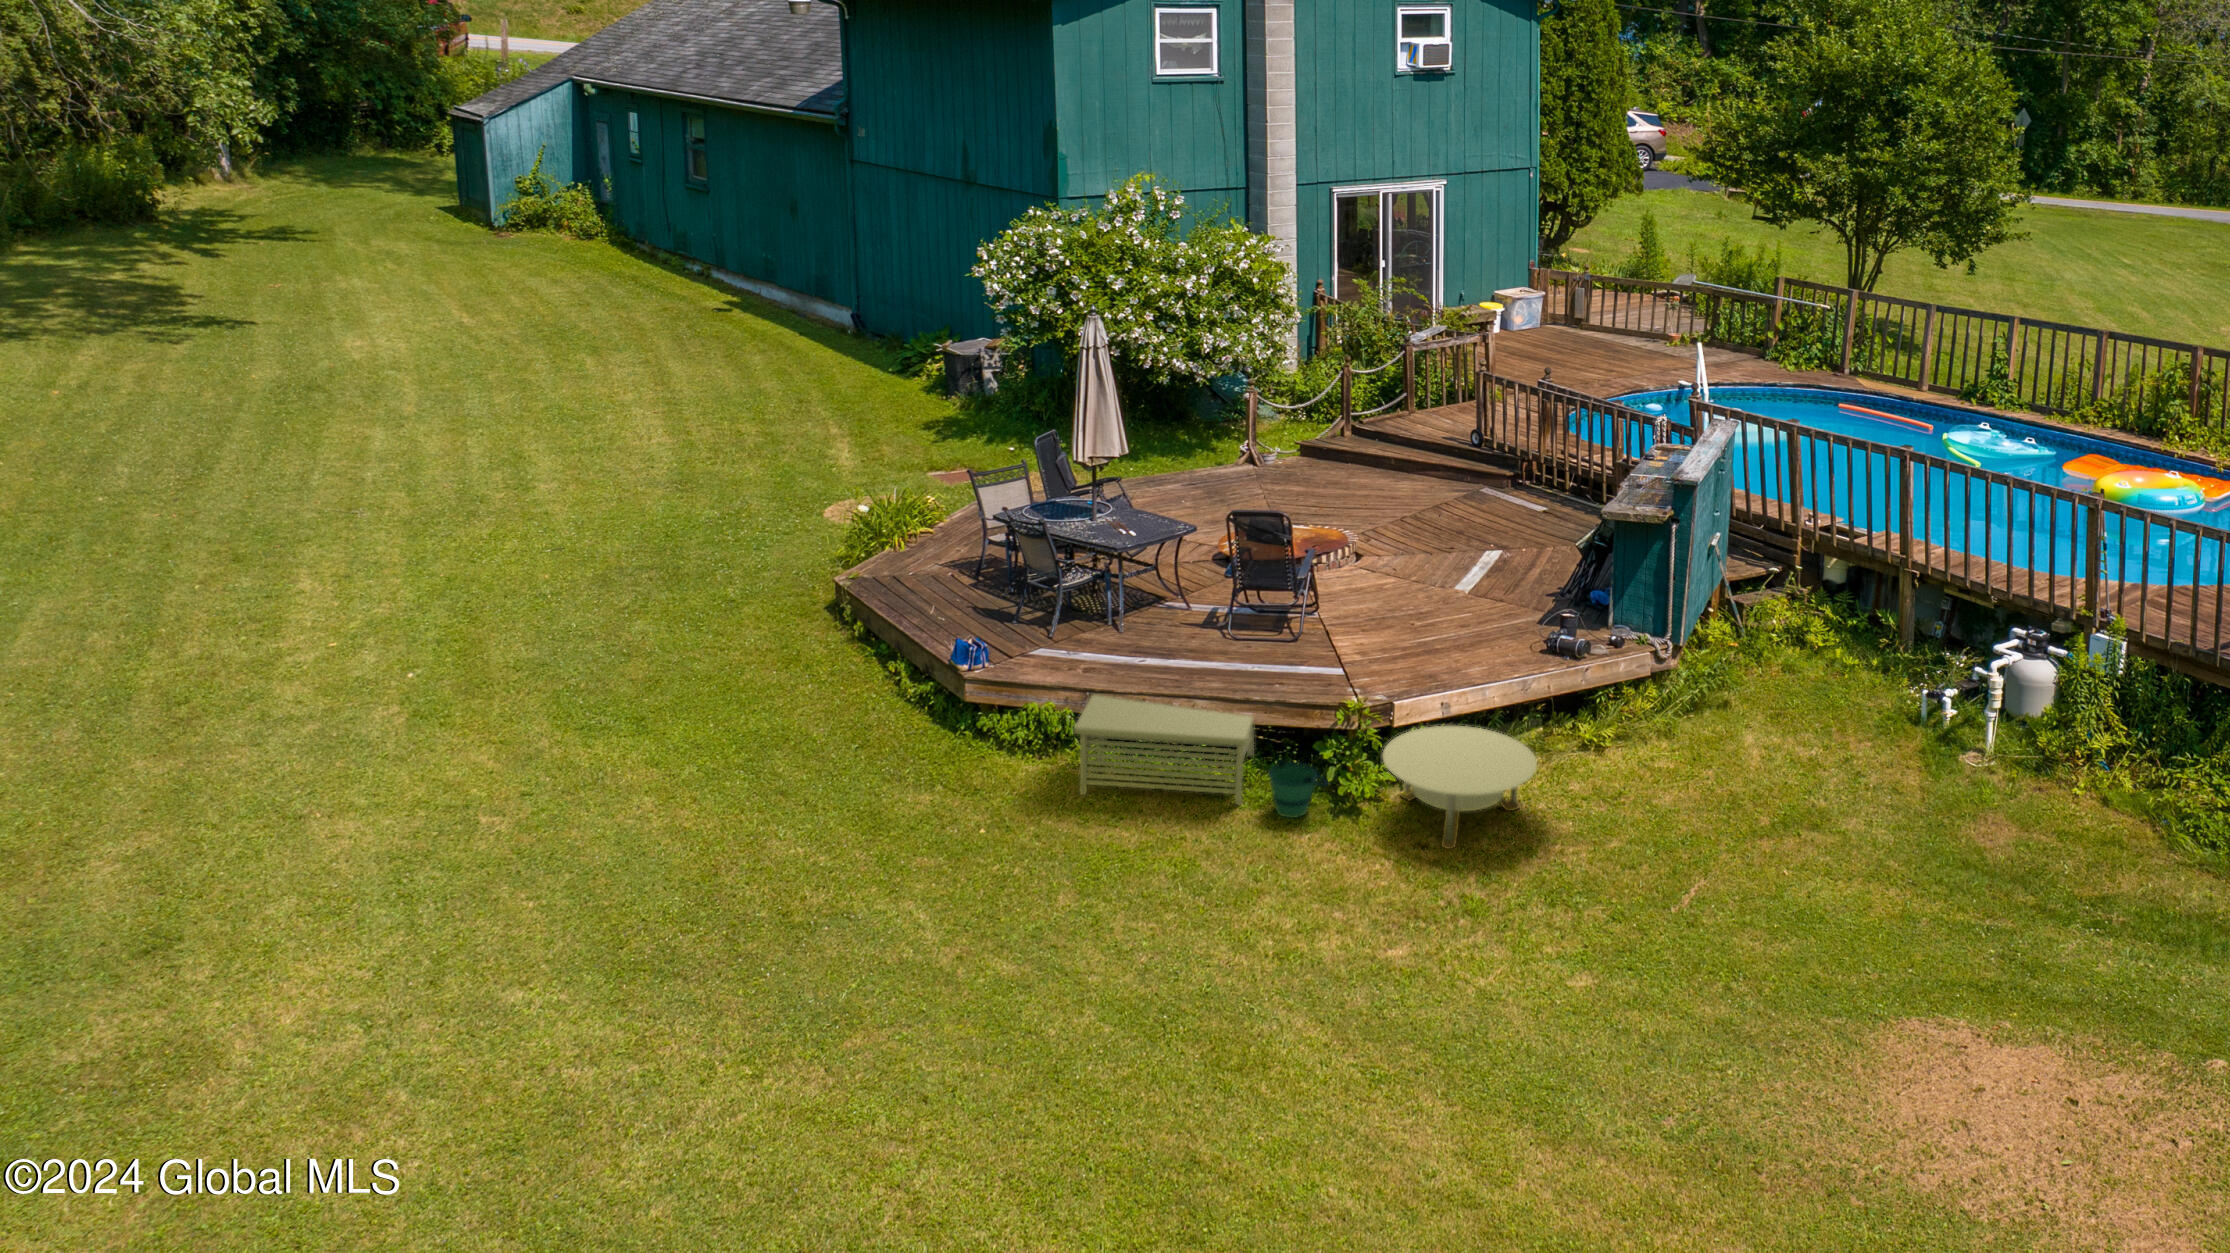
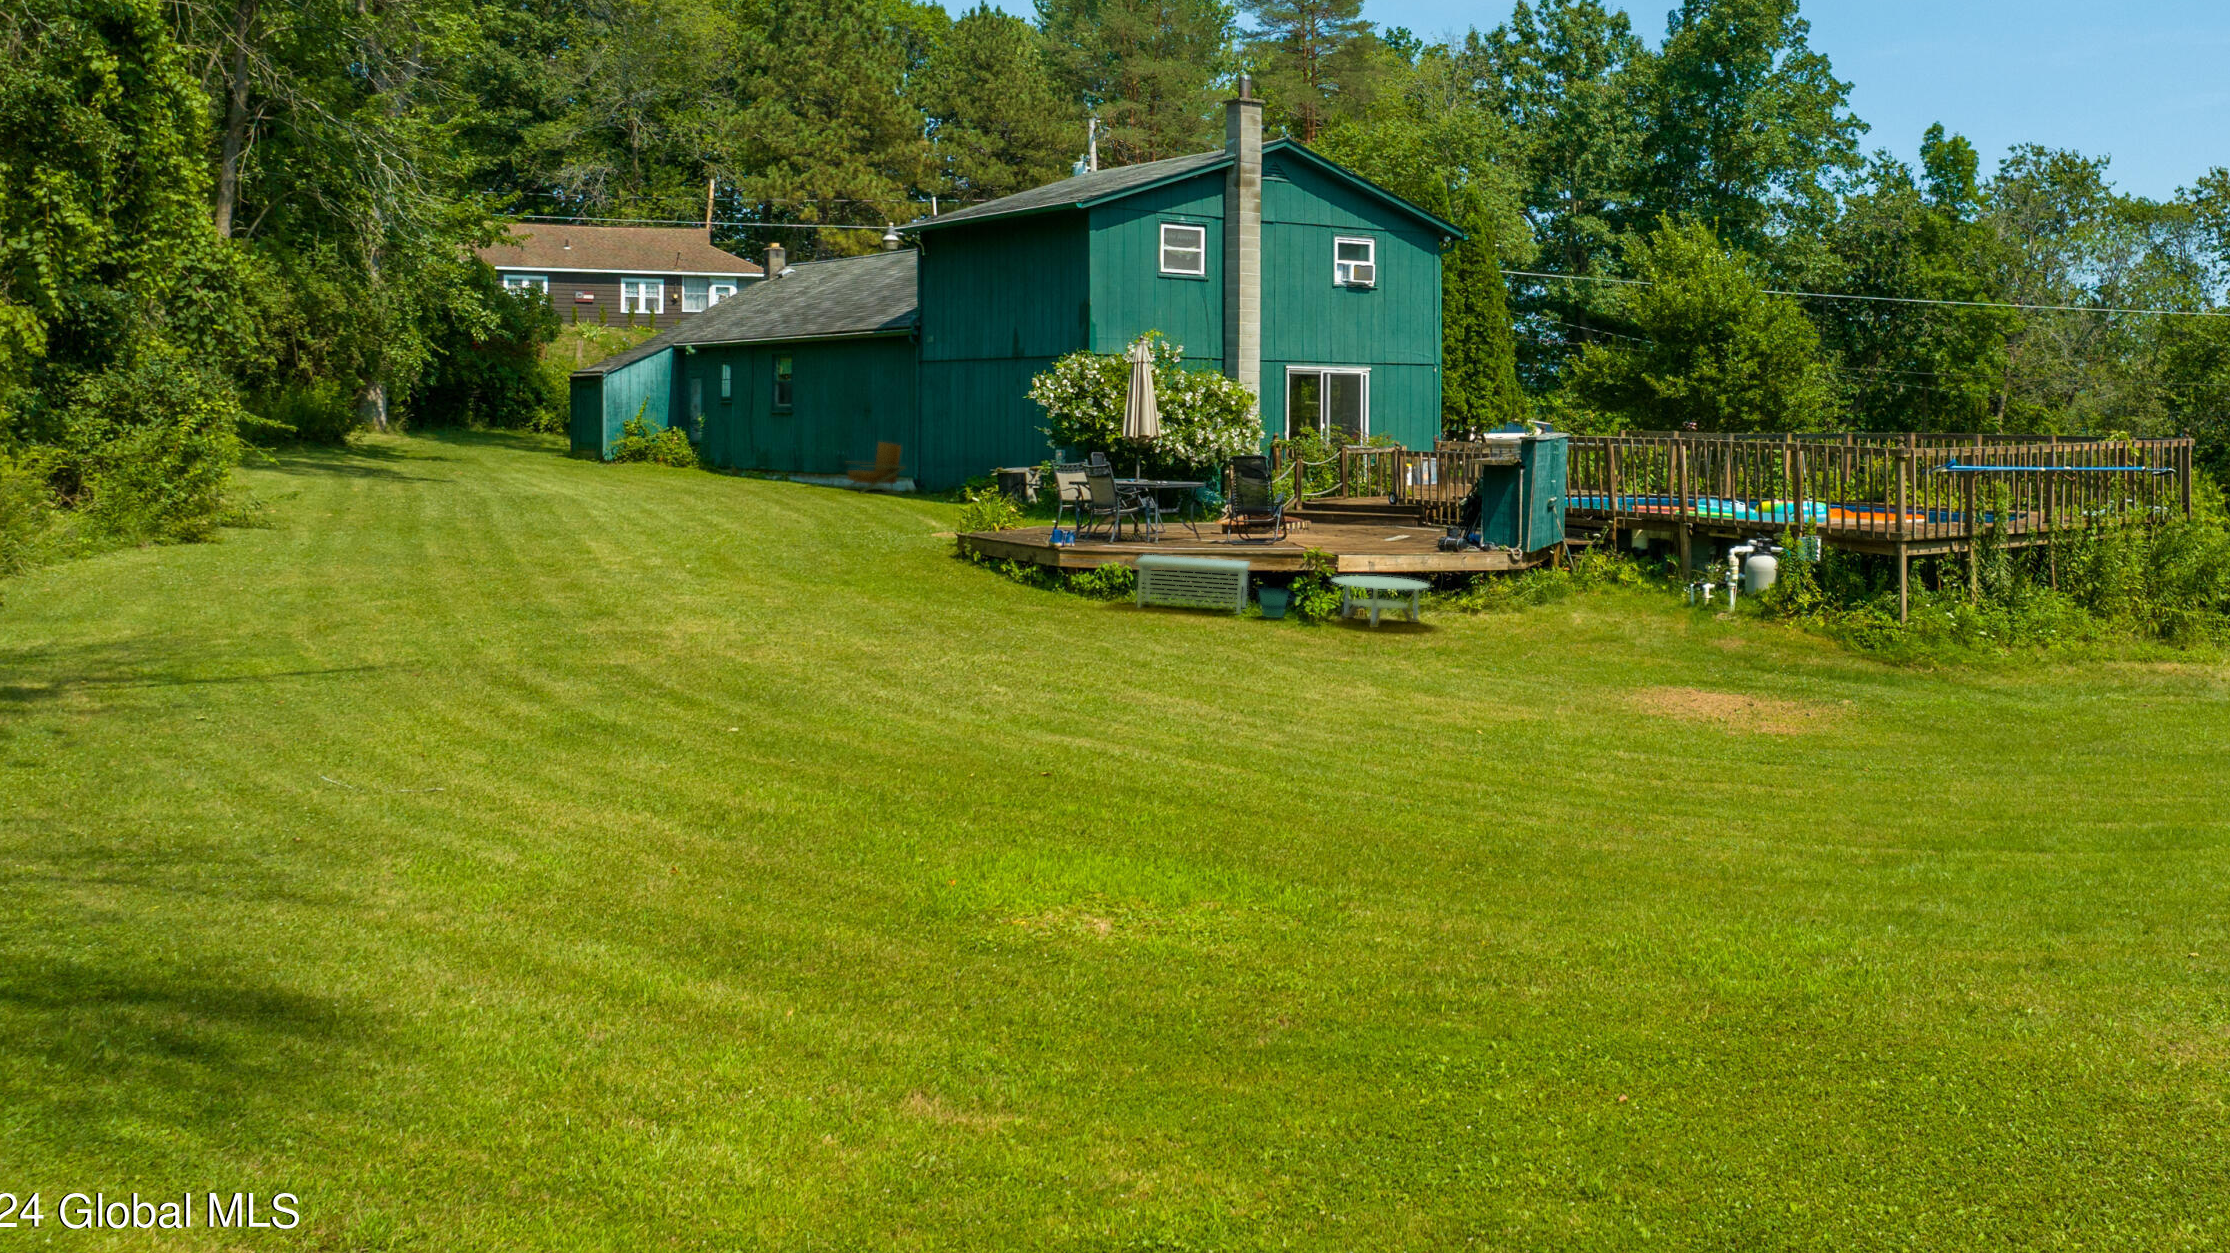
lounge chair: none [764,257,843,333] -> present [845,442,905,494]

